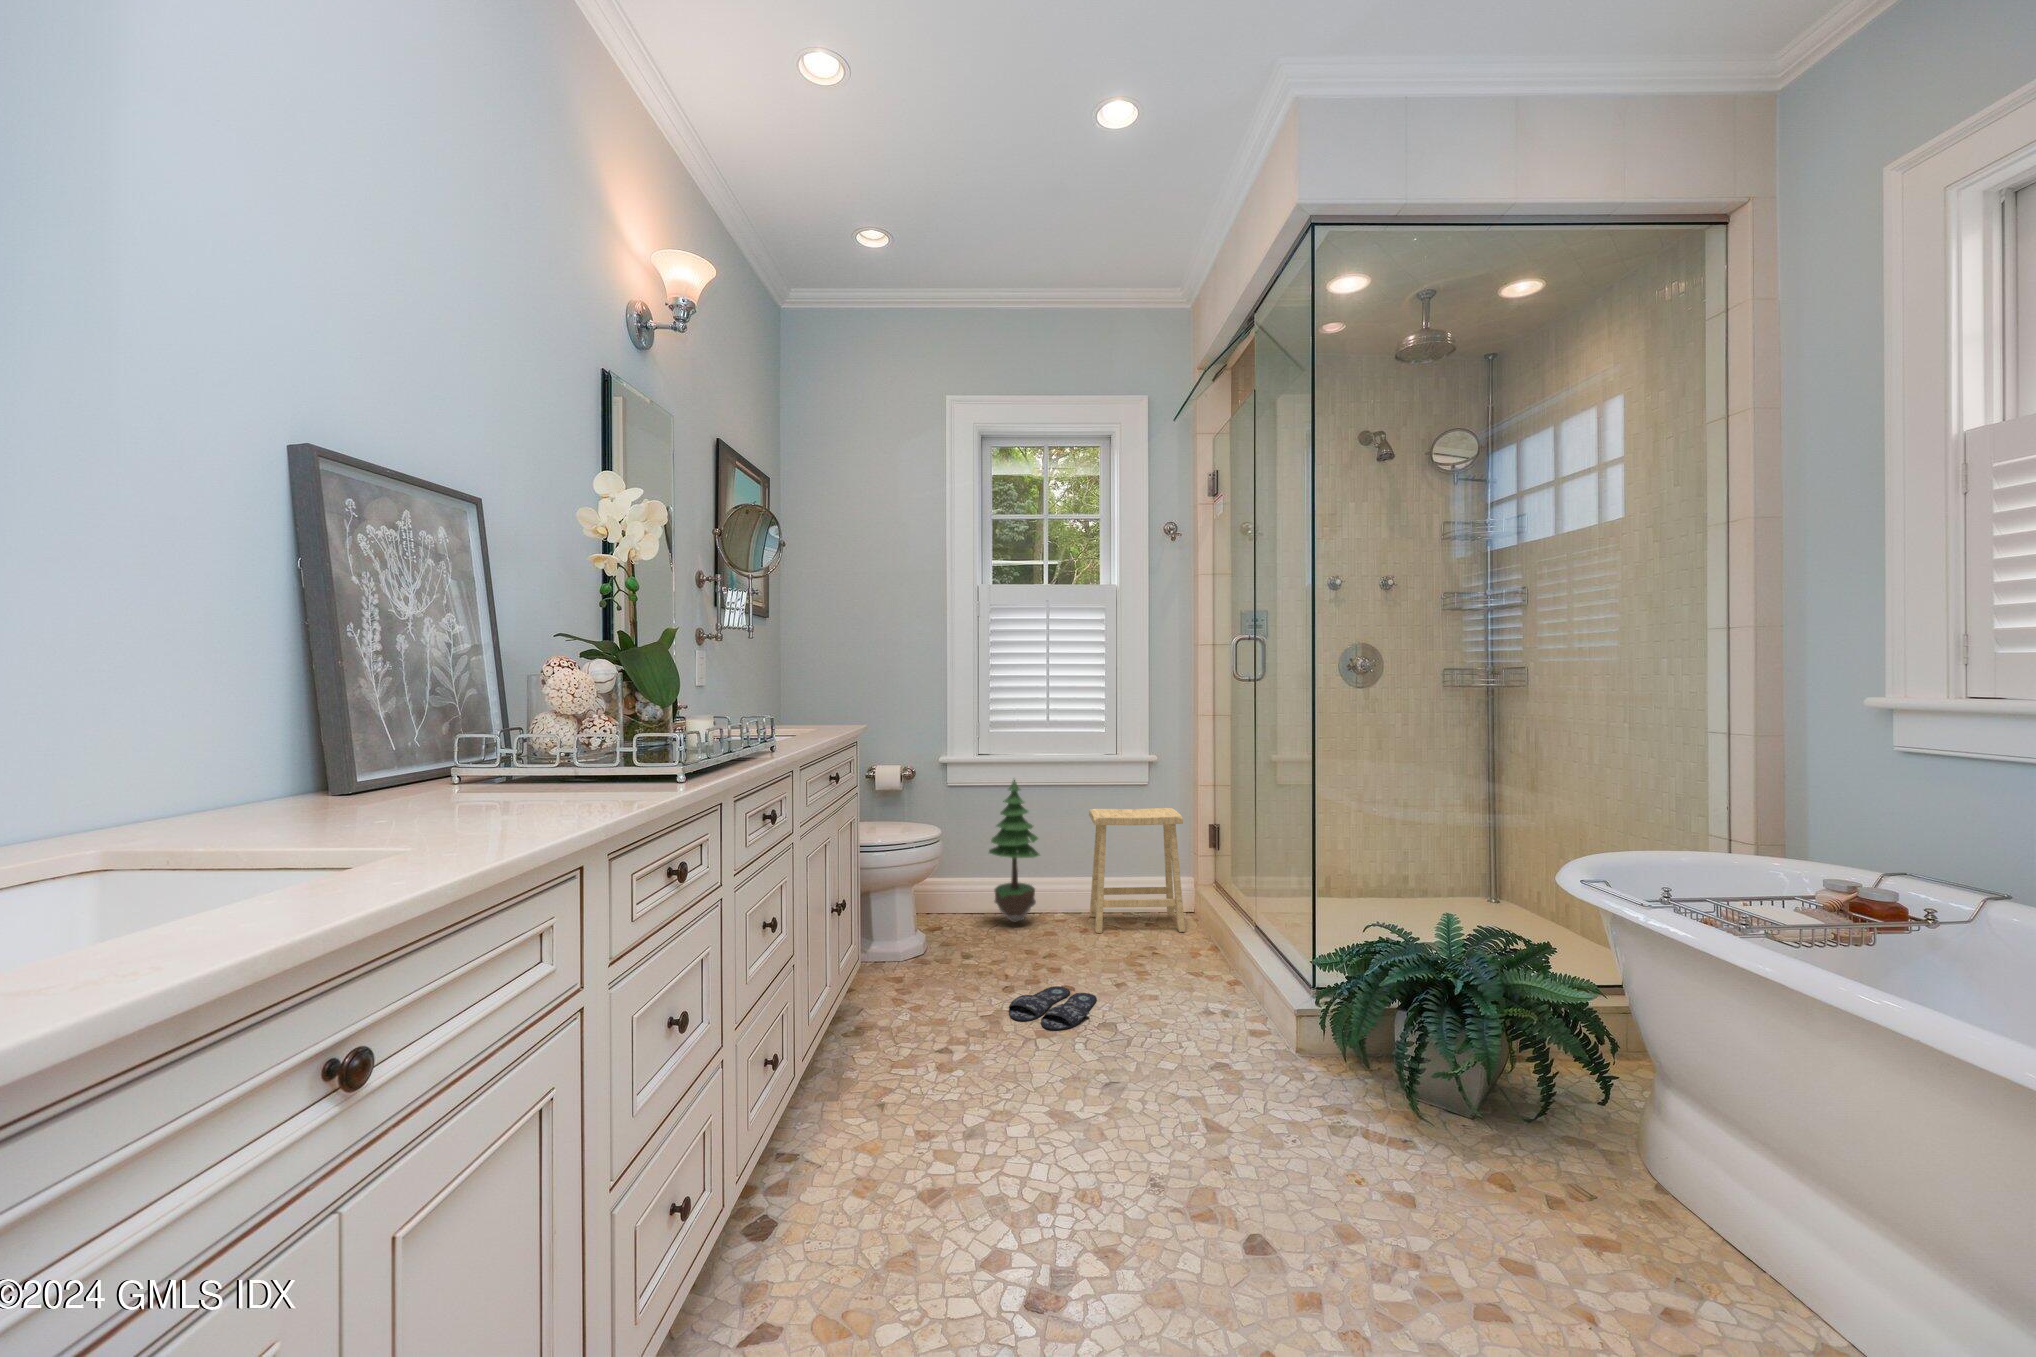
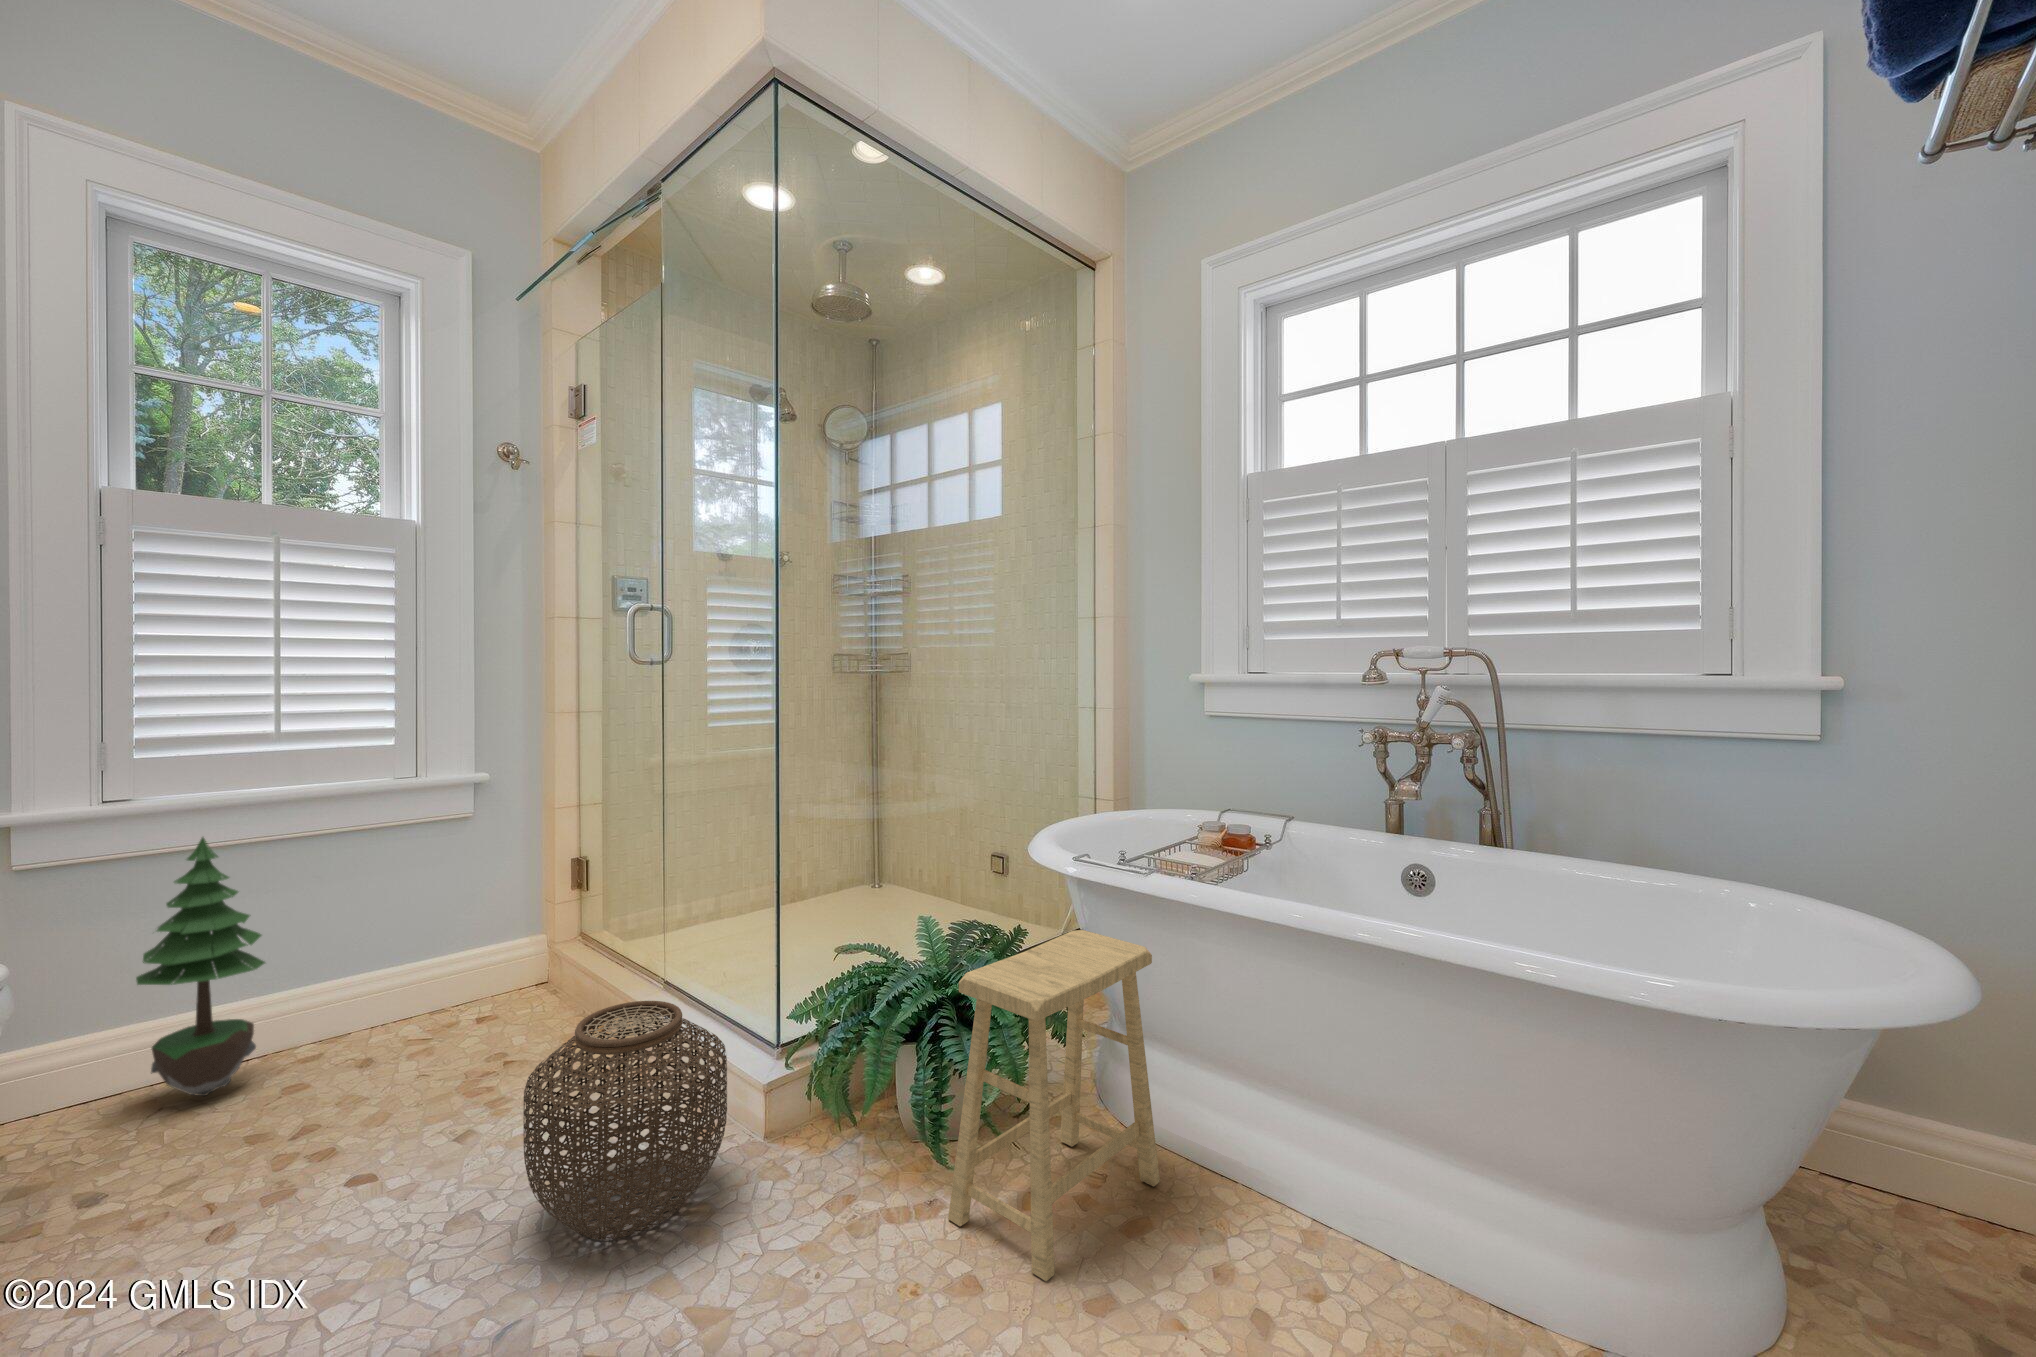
footstool: present [1089,808,1185,933] -> present [948,930,1160,1281]
woven basket: none [1132,918,1260,1071] -> present [523,1001,727,1240]
slippers: present [1009,986,1097,1030] -> none [233,1176,428,1296]

